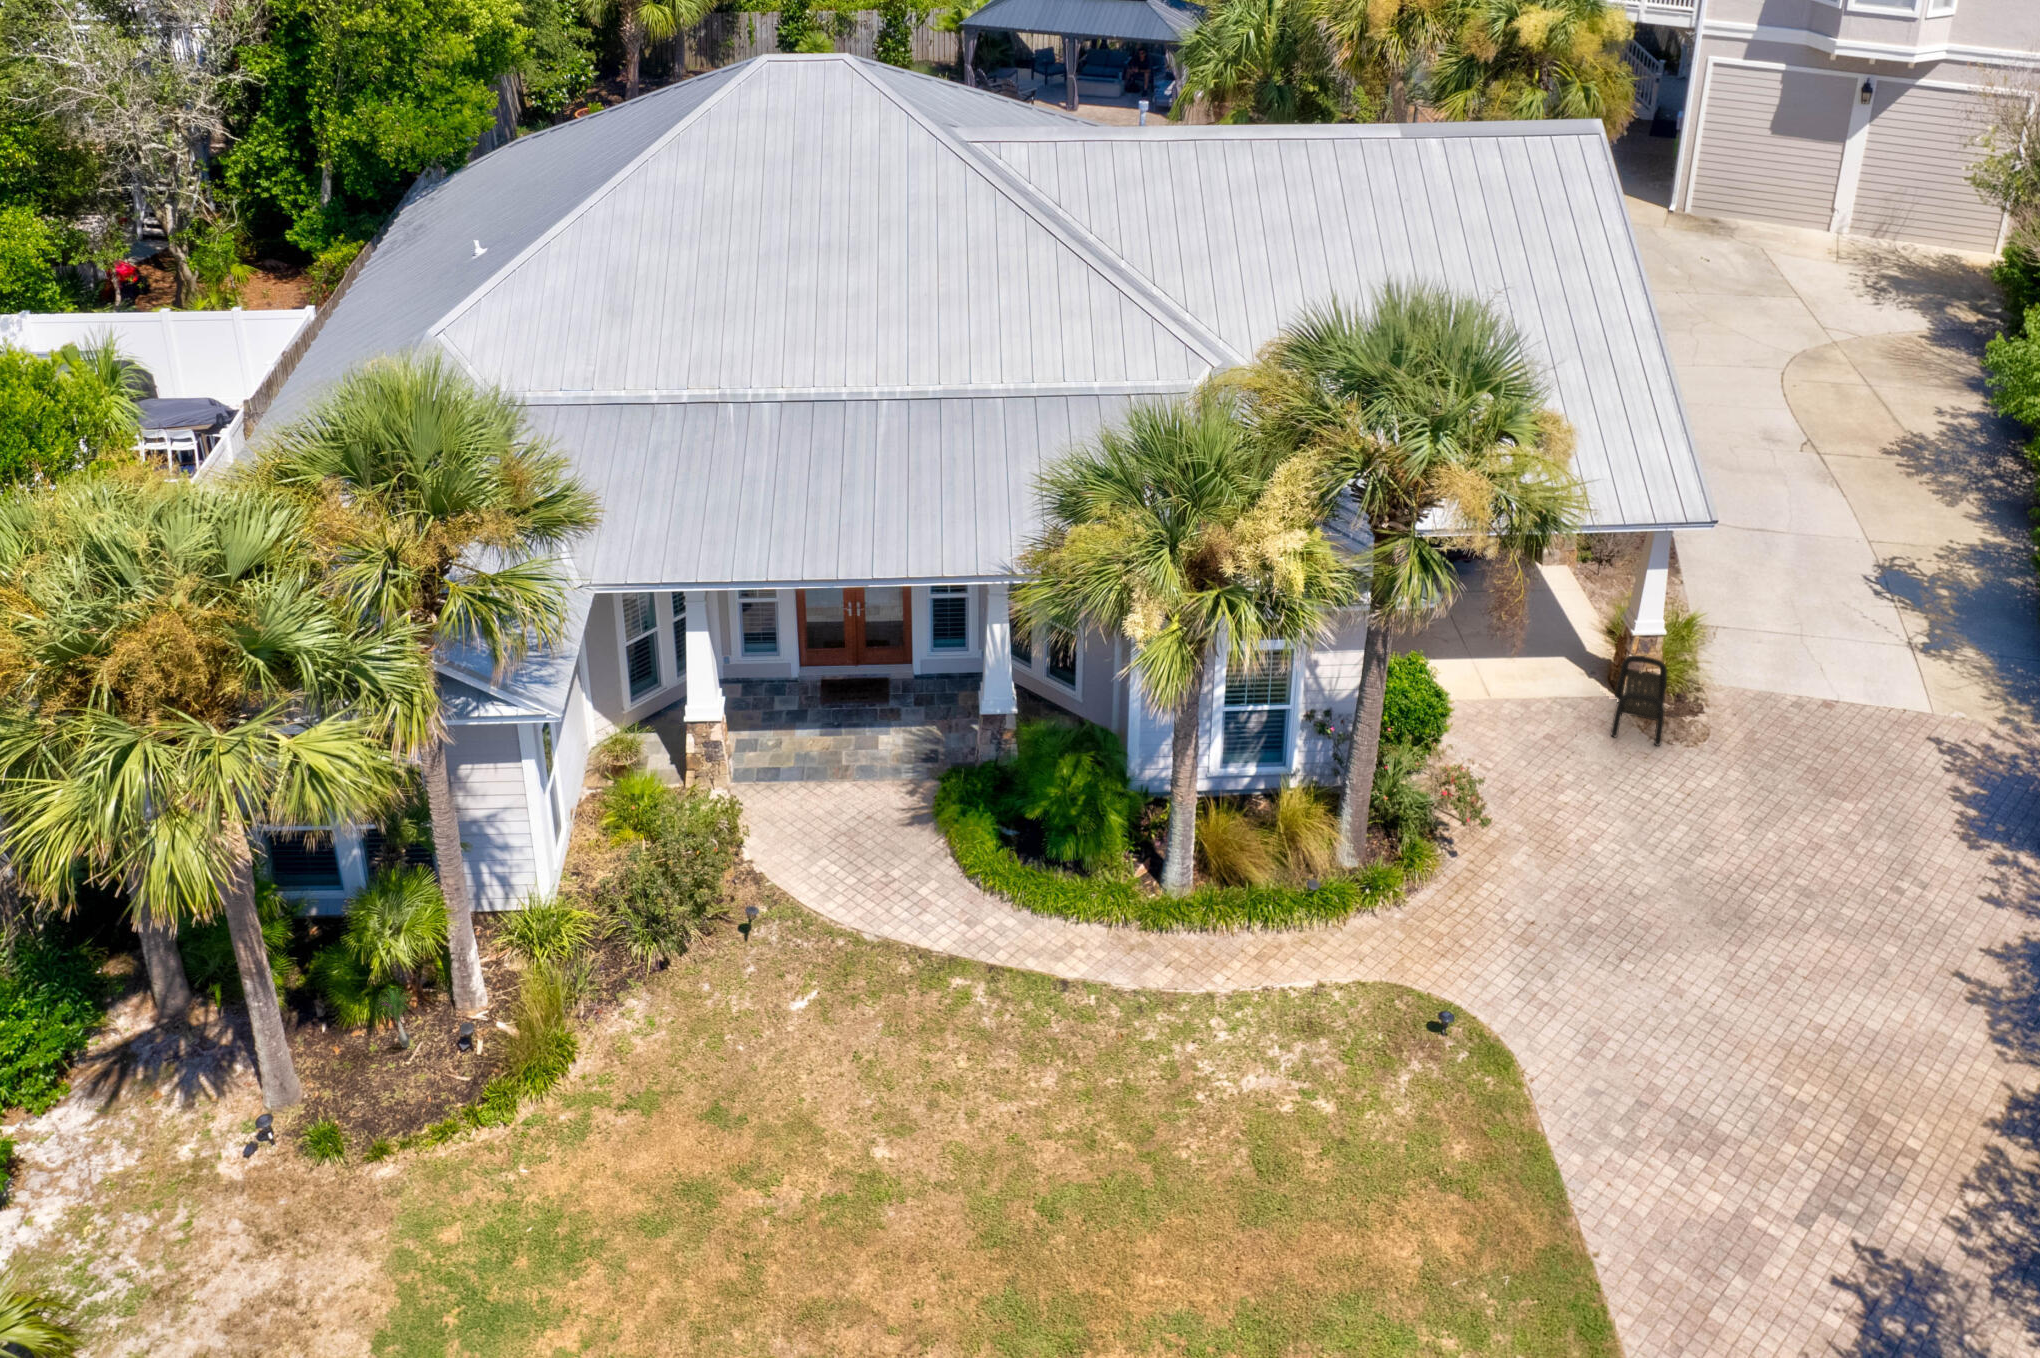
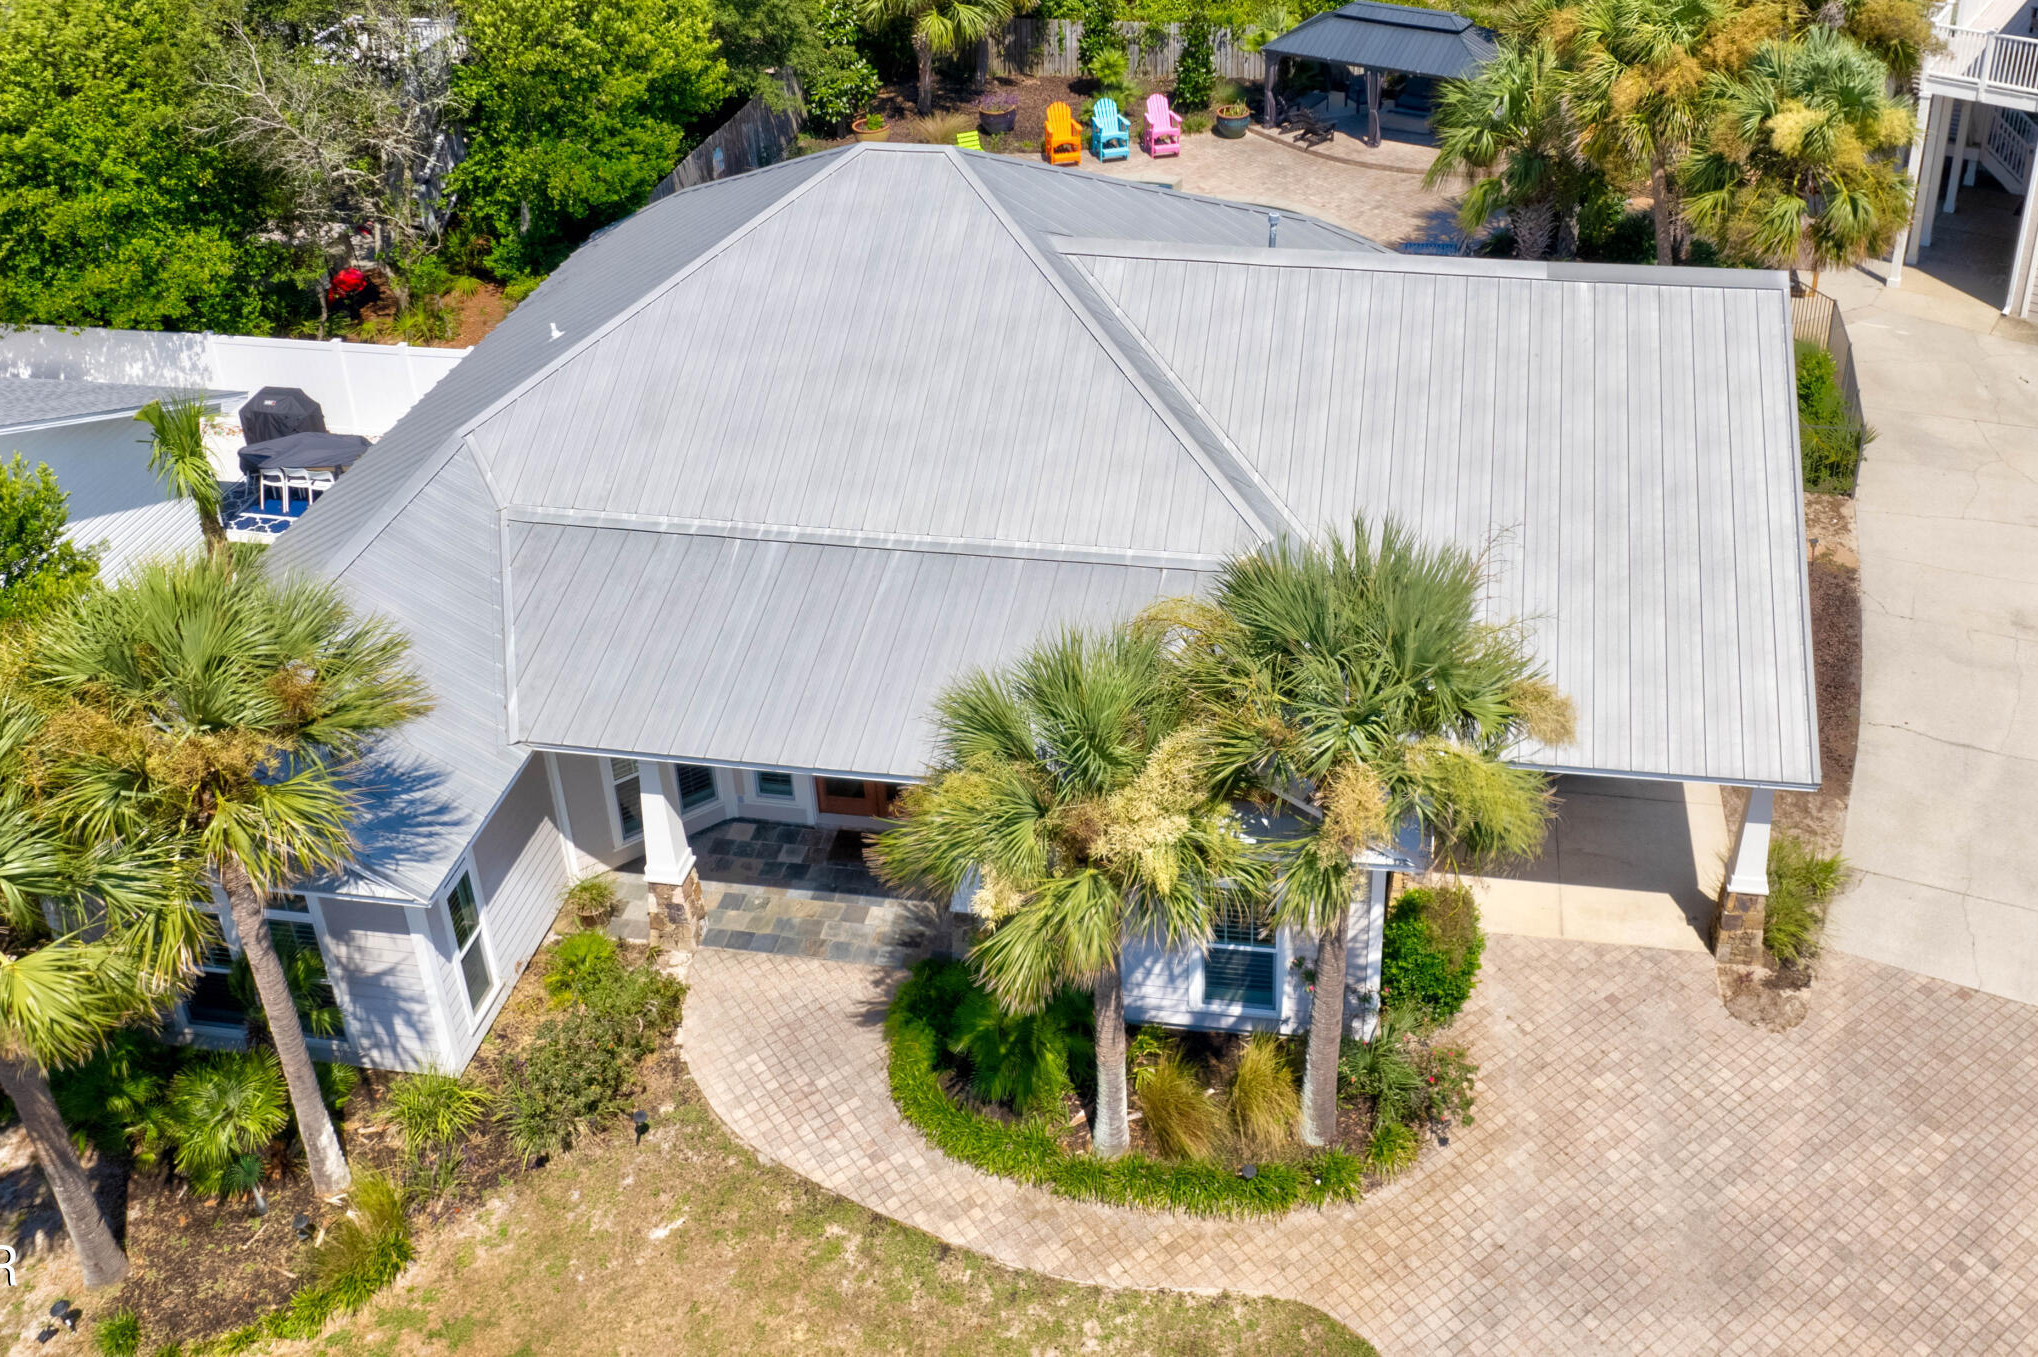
bench: present [1611,655,1667,746] -> none [1683,909,1764,1025]

